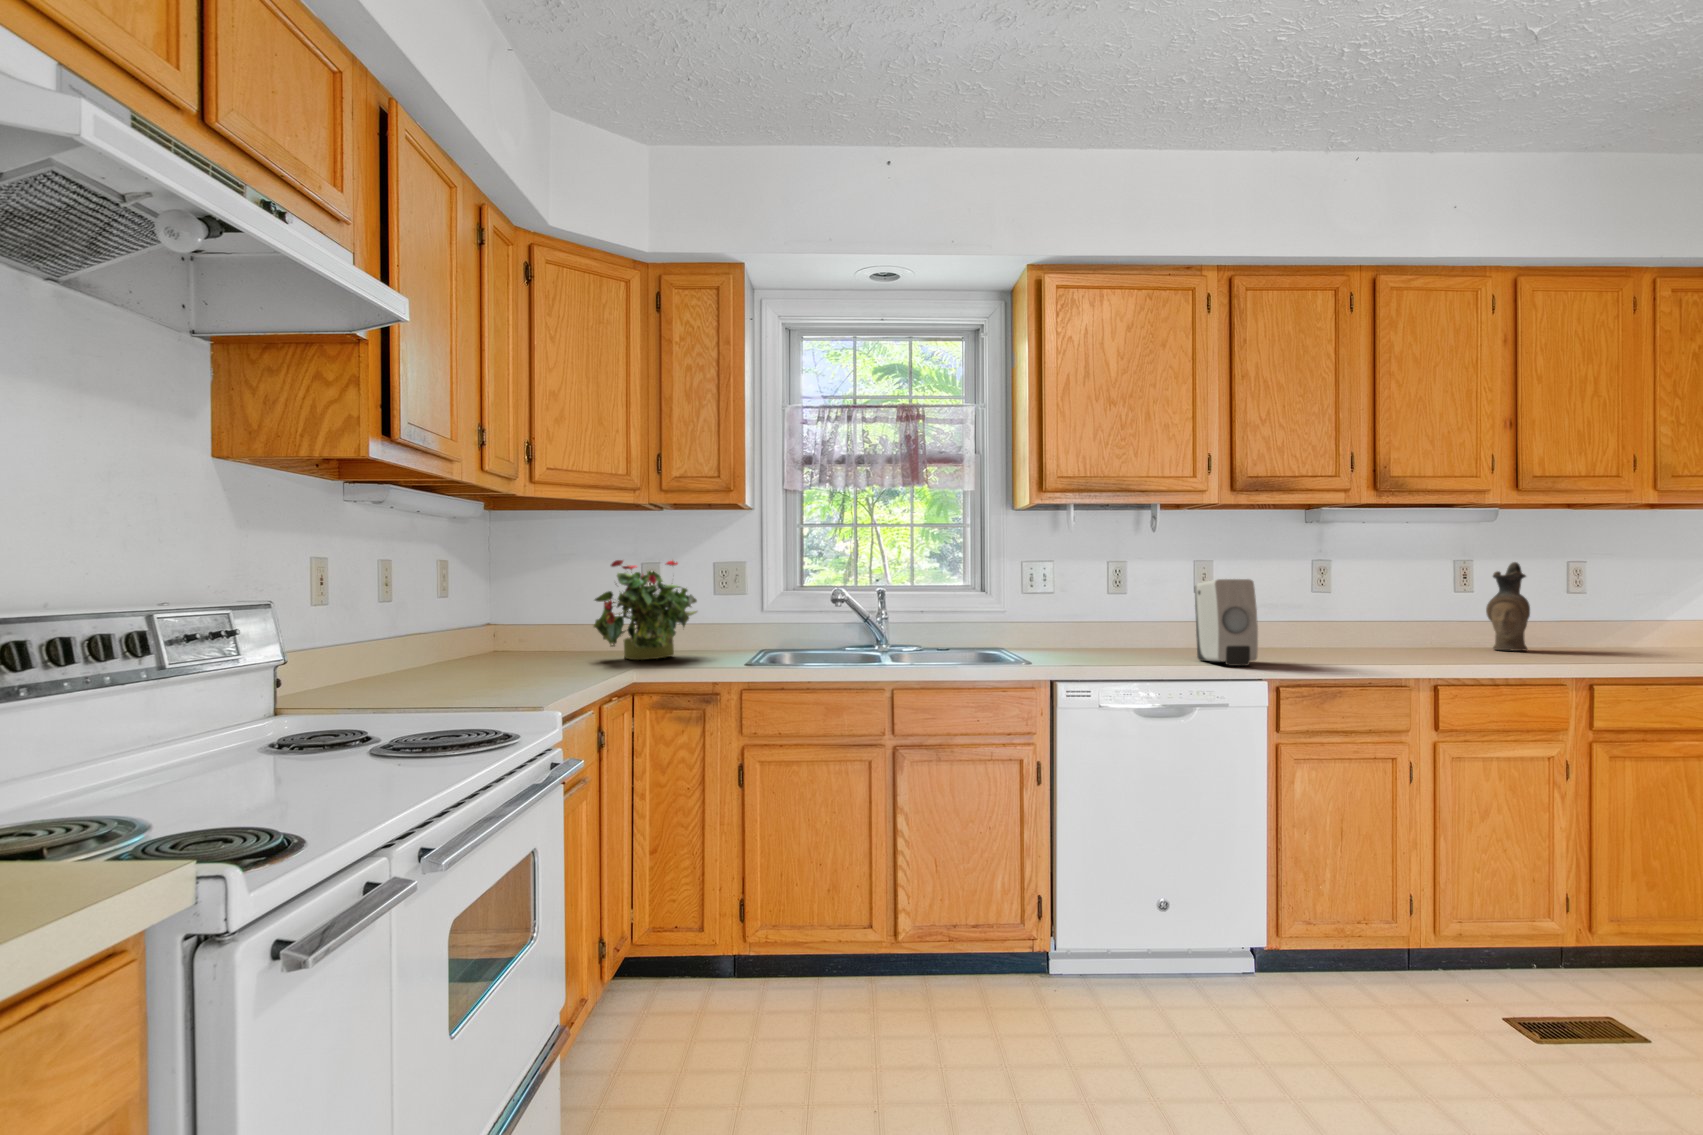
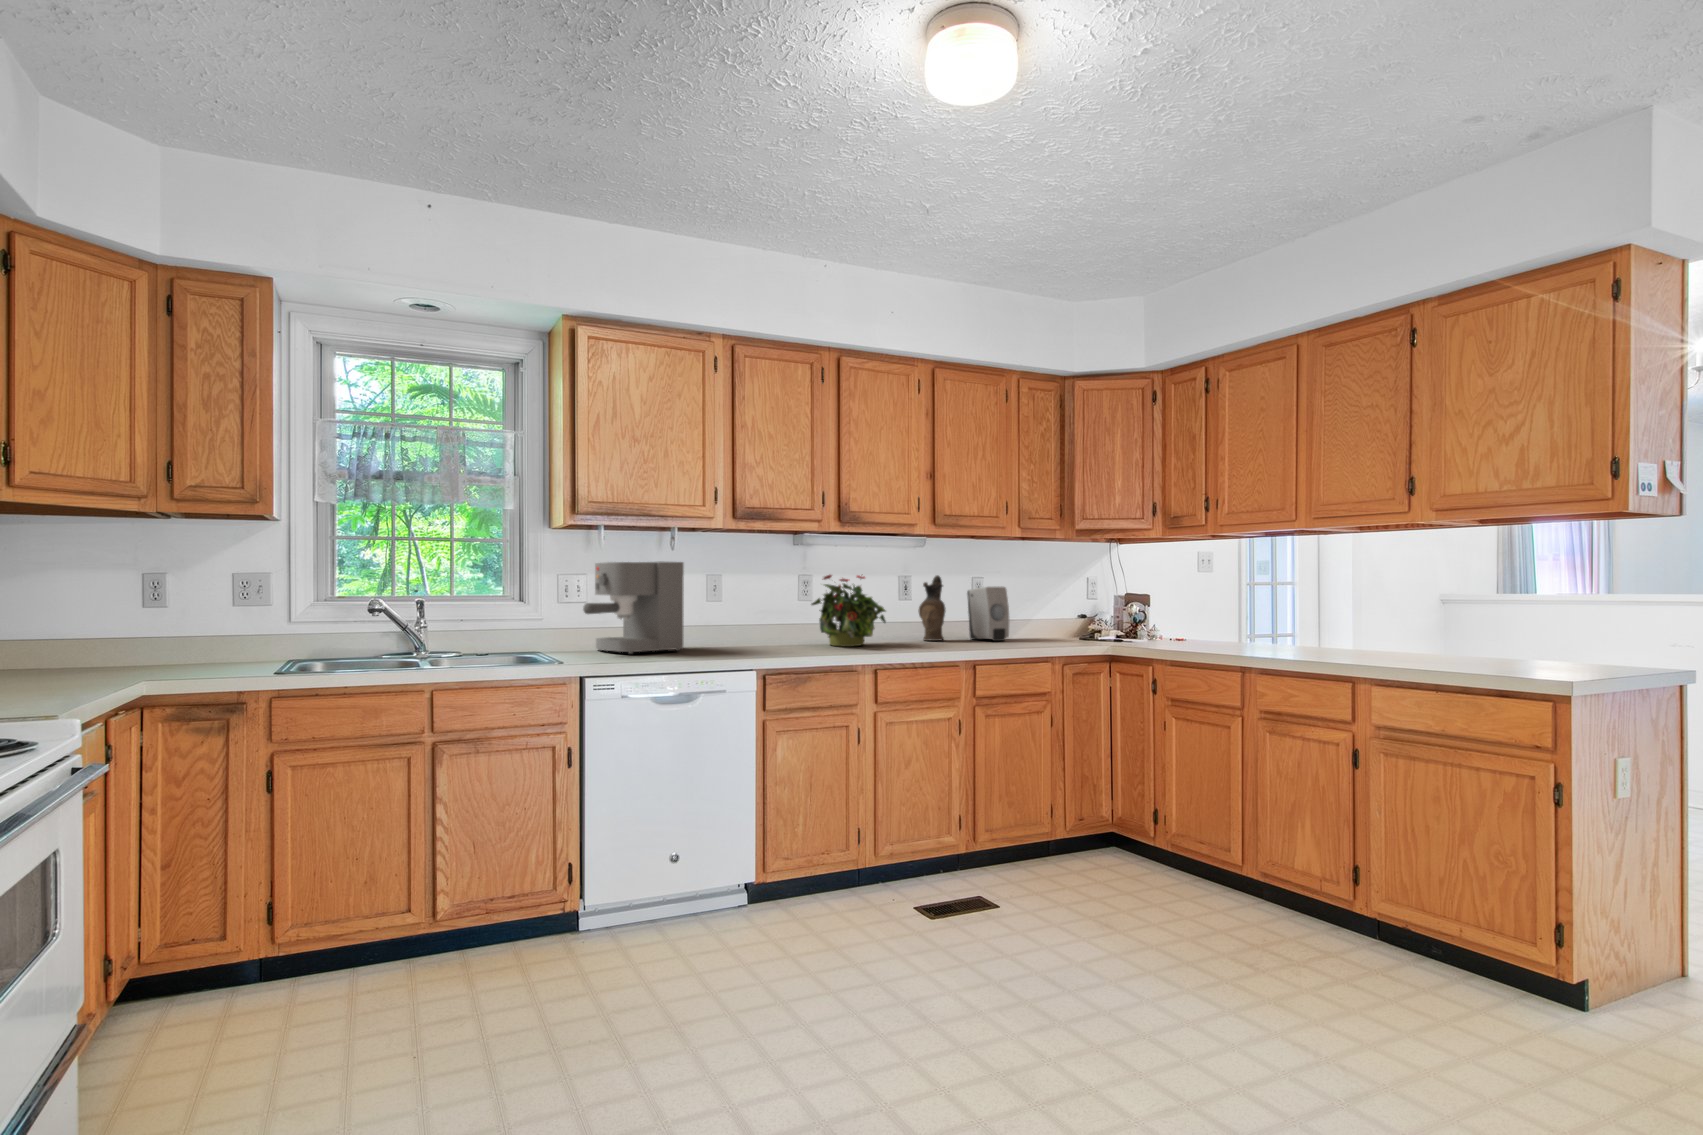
coffee maker: none [1050,546,1167,655] -> present [583,562,684,654]
potted plant: present [594,560,697,660] -> present [812,575,886,646]
soap dispenser: present [1195,579,1258,666] -> present [967,587,1009,641]

